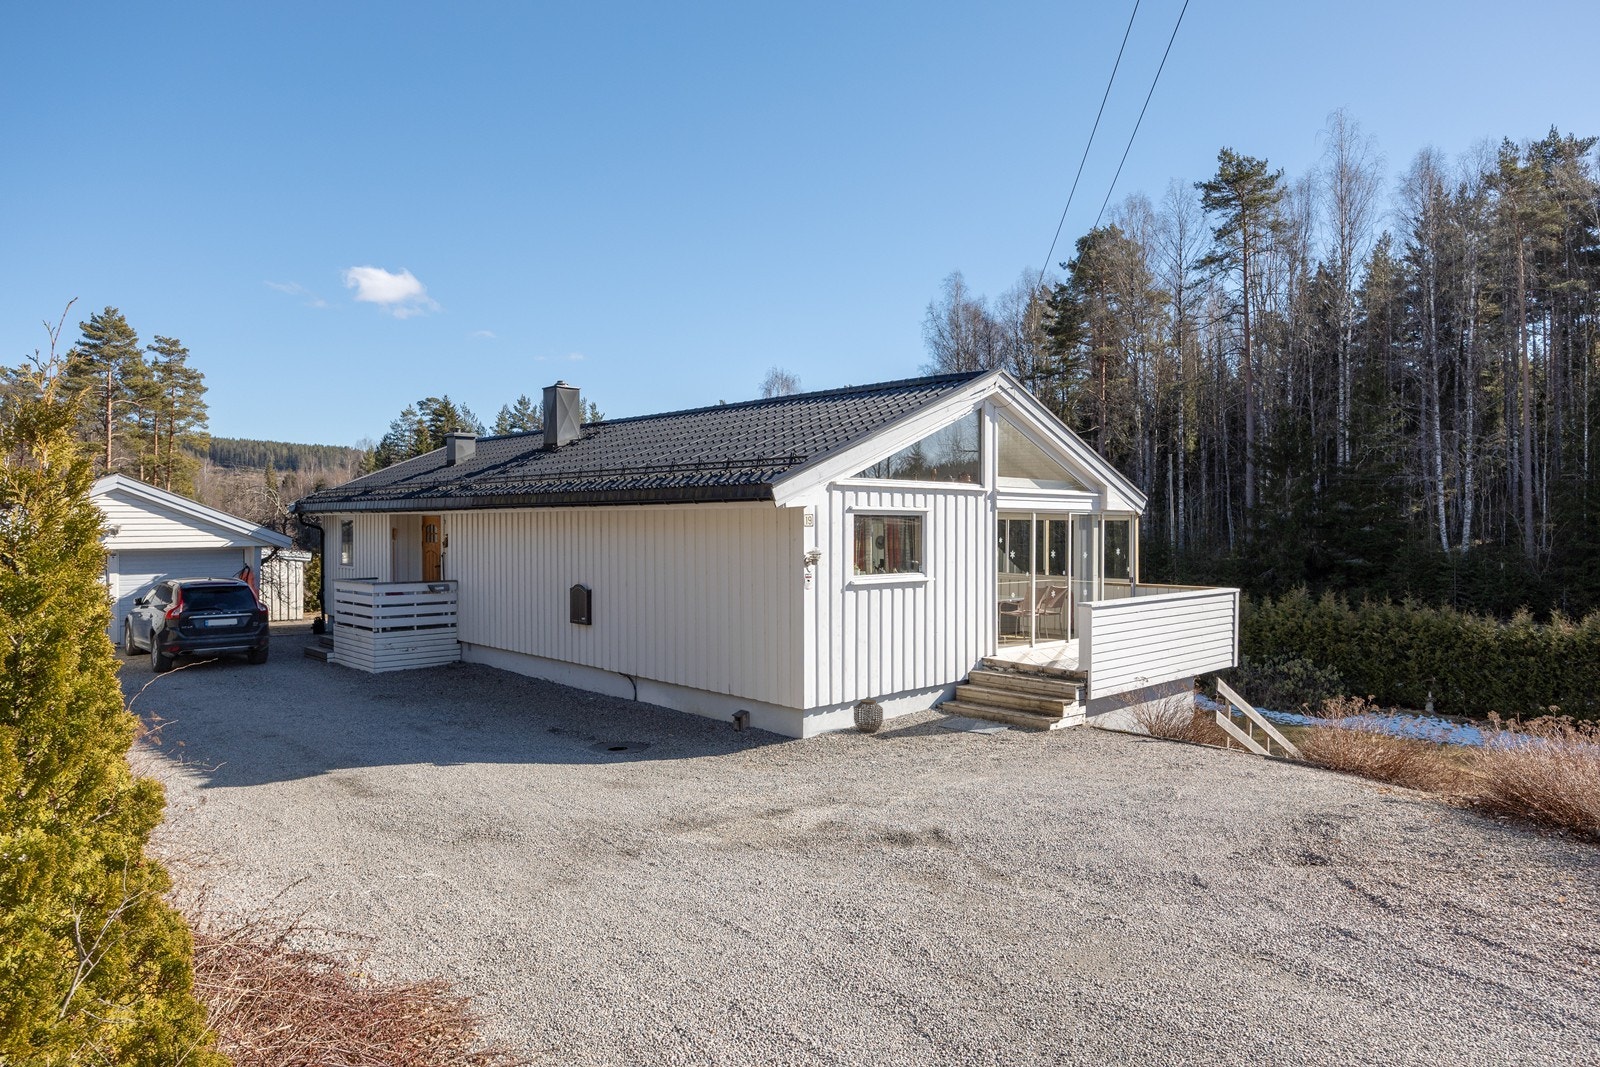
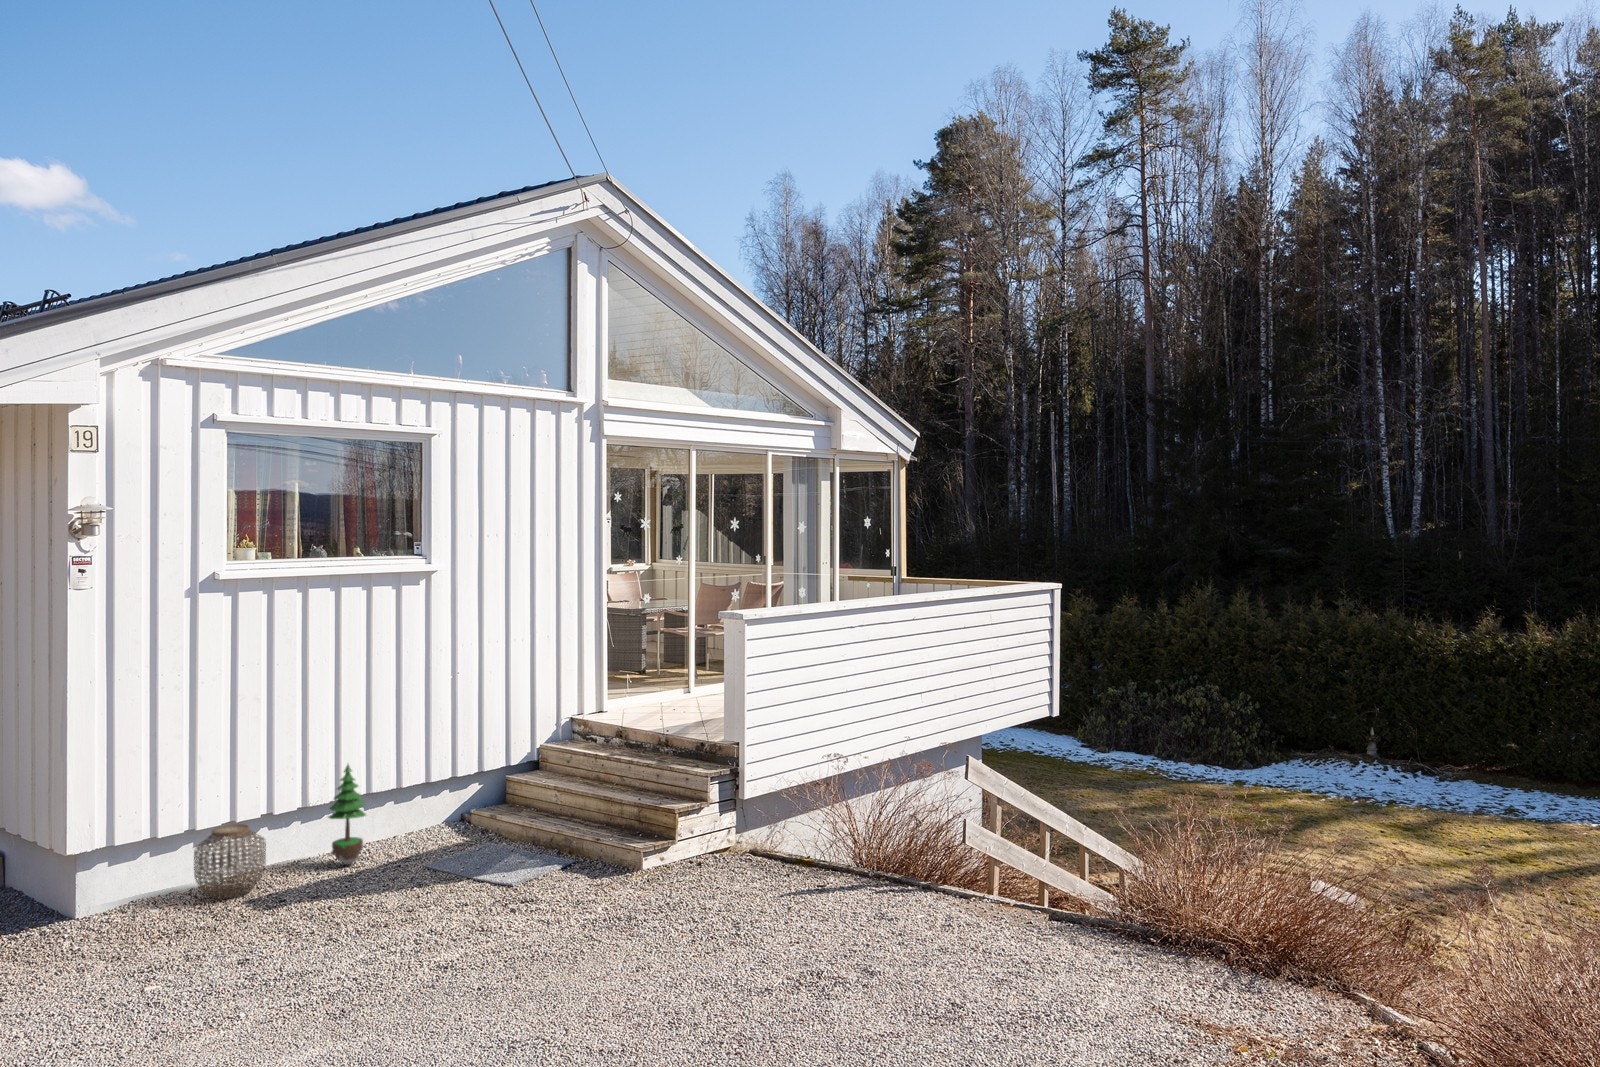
potted tree: none [895,674,913,724] -> present [328,765,366,865]

